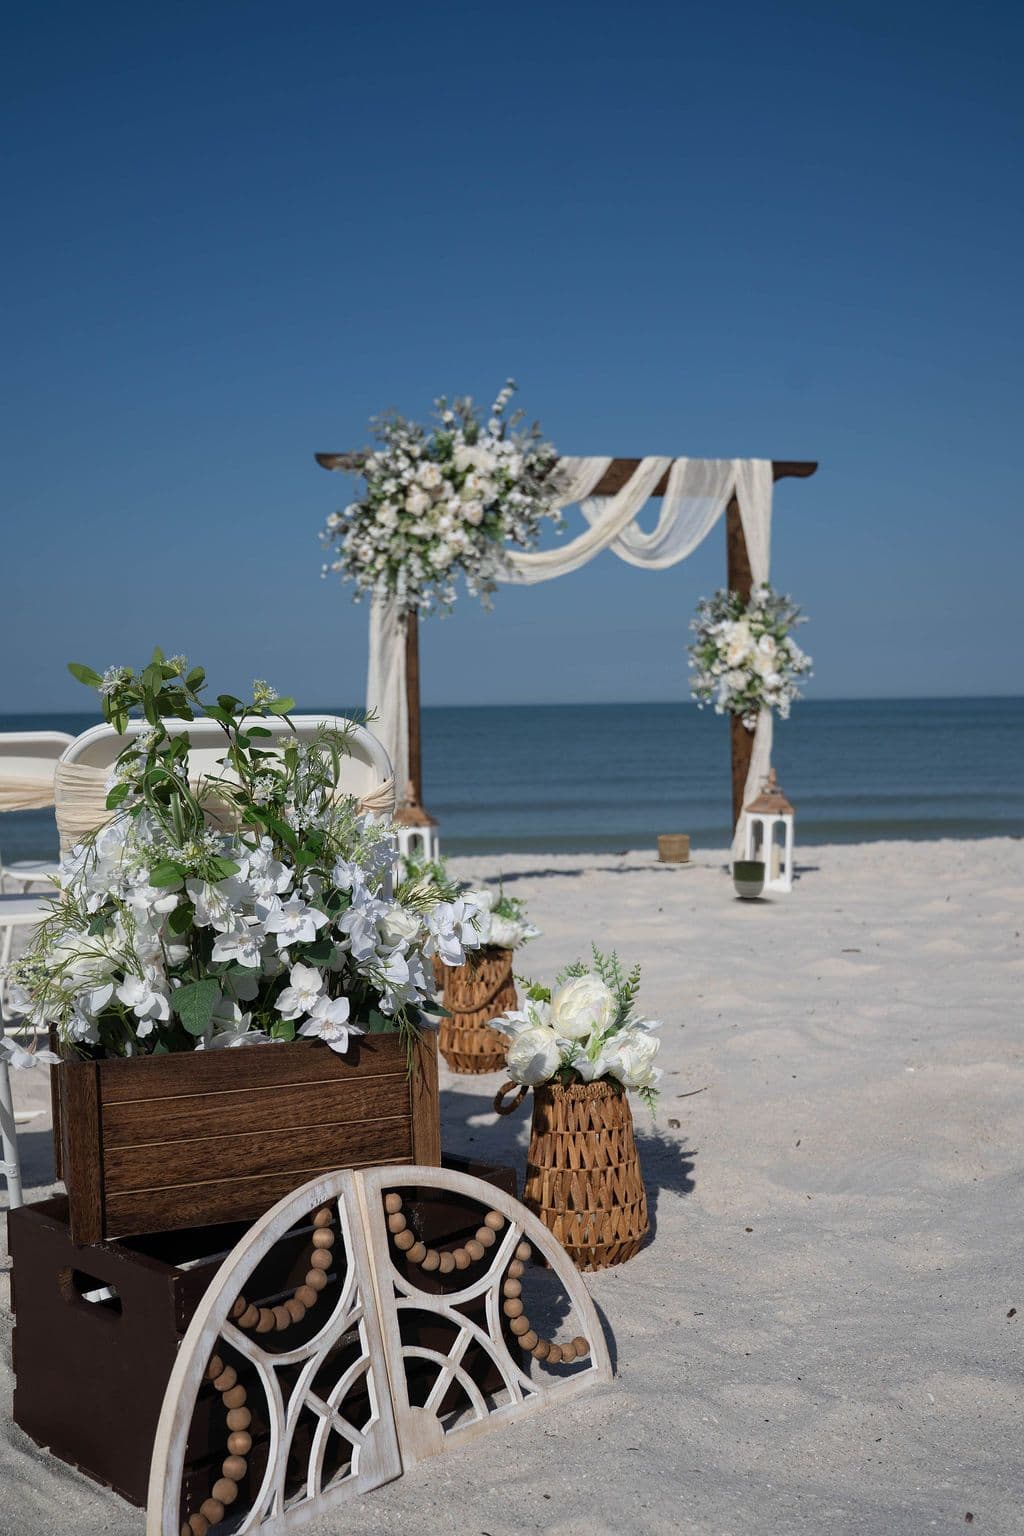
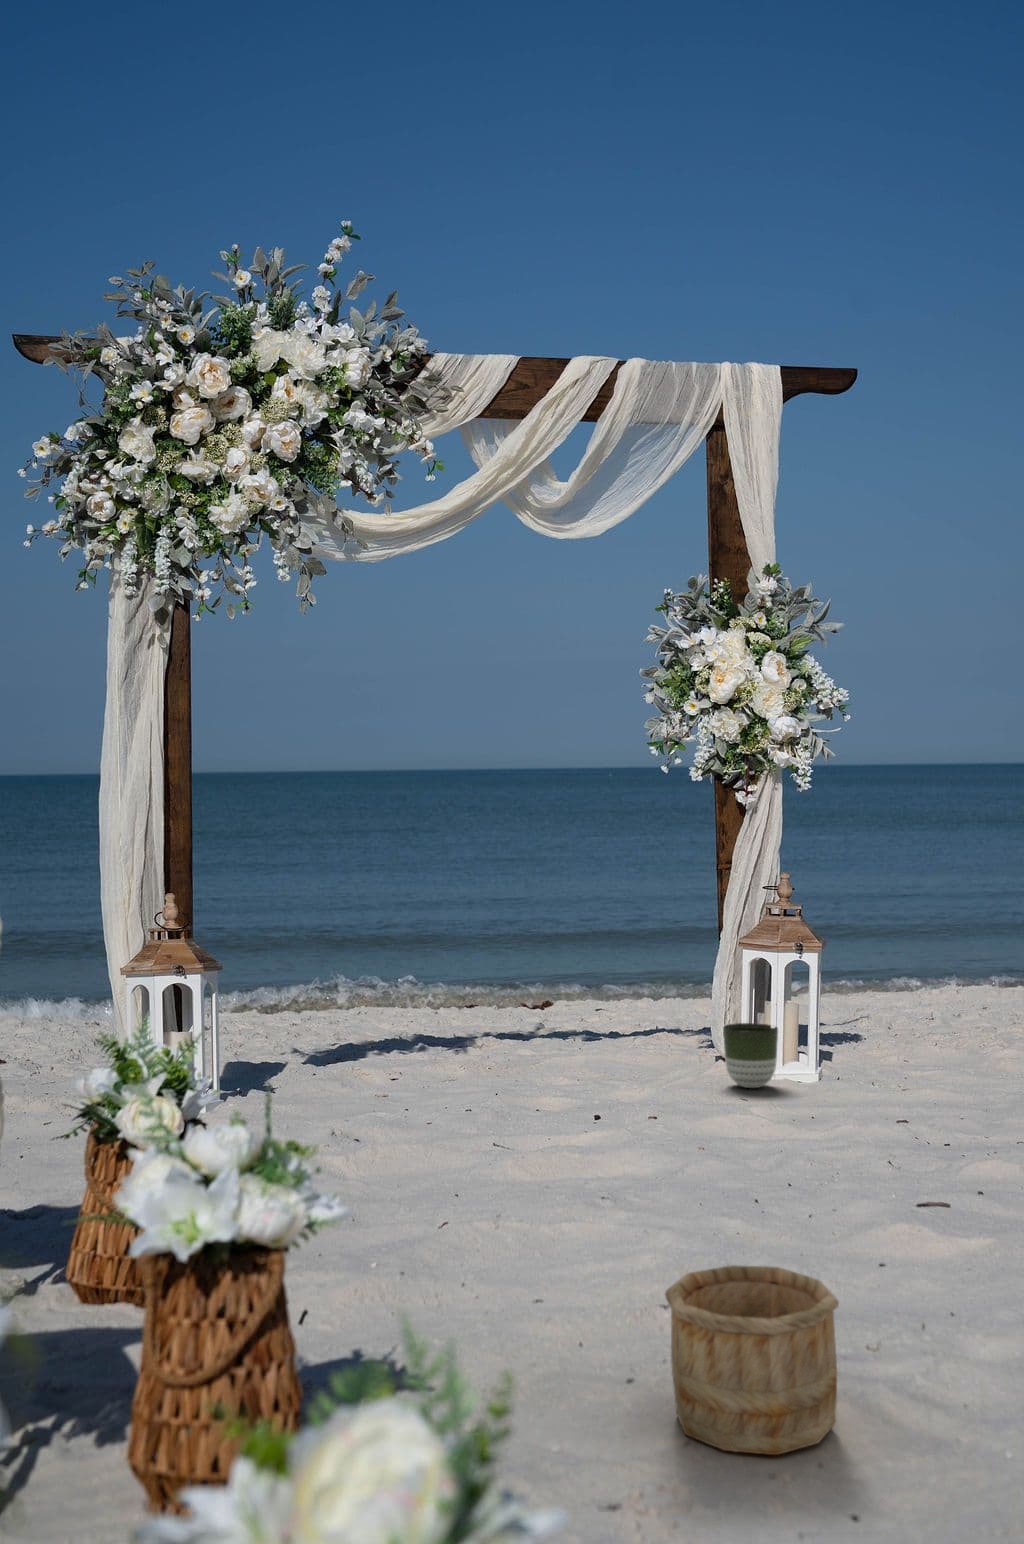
wooden bucket: present [658,834,690,863] -> present [665,1265,839,1455]

